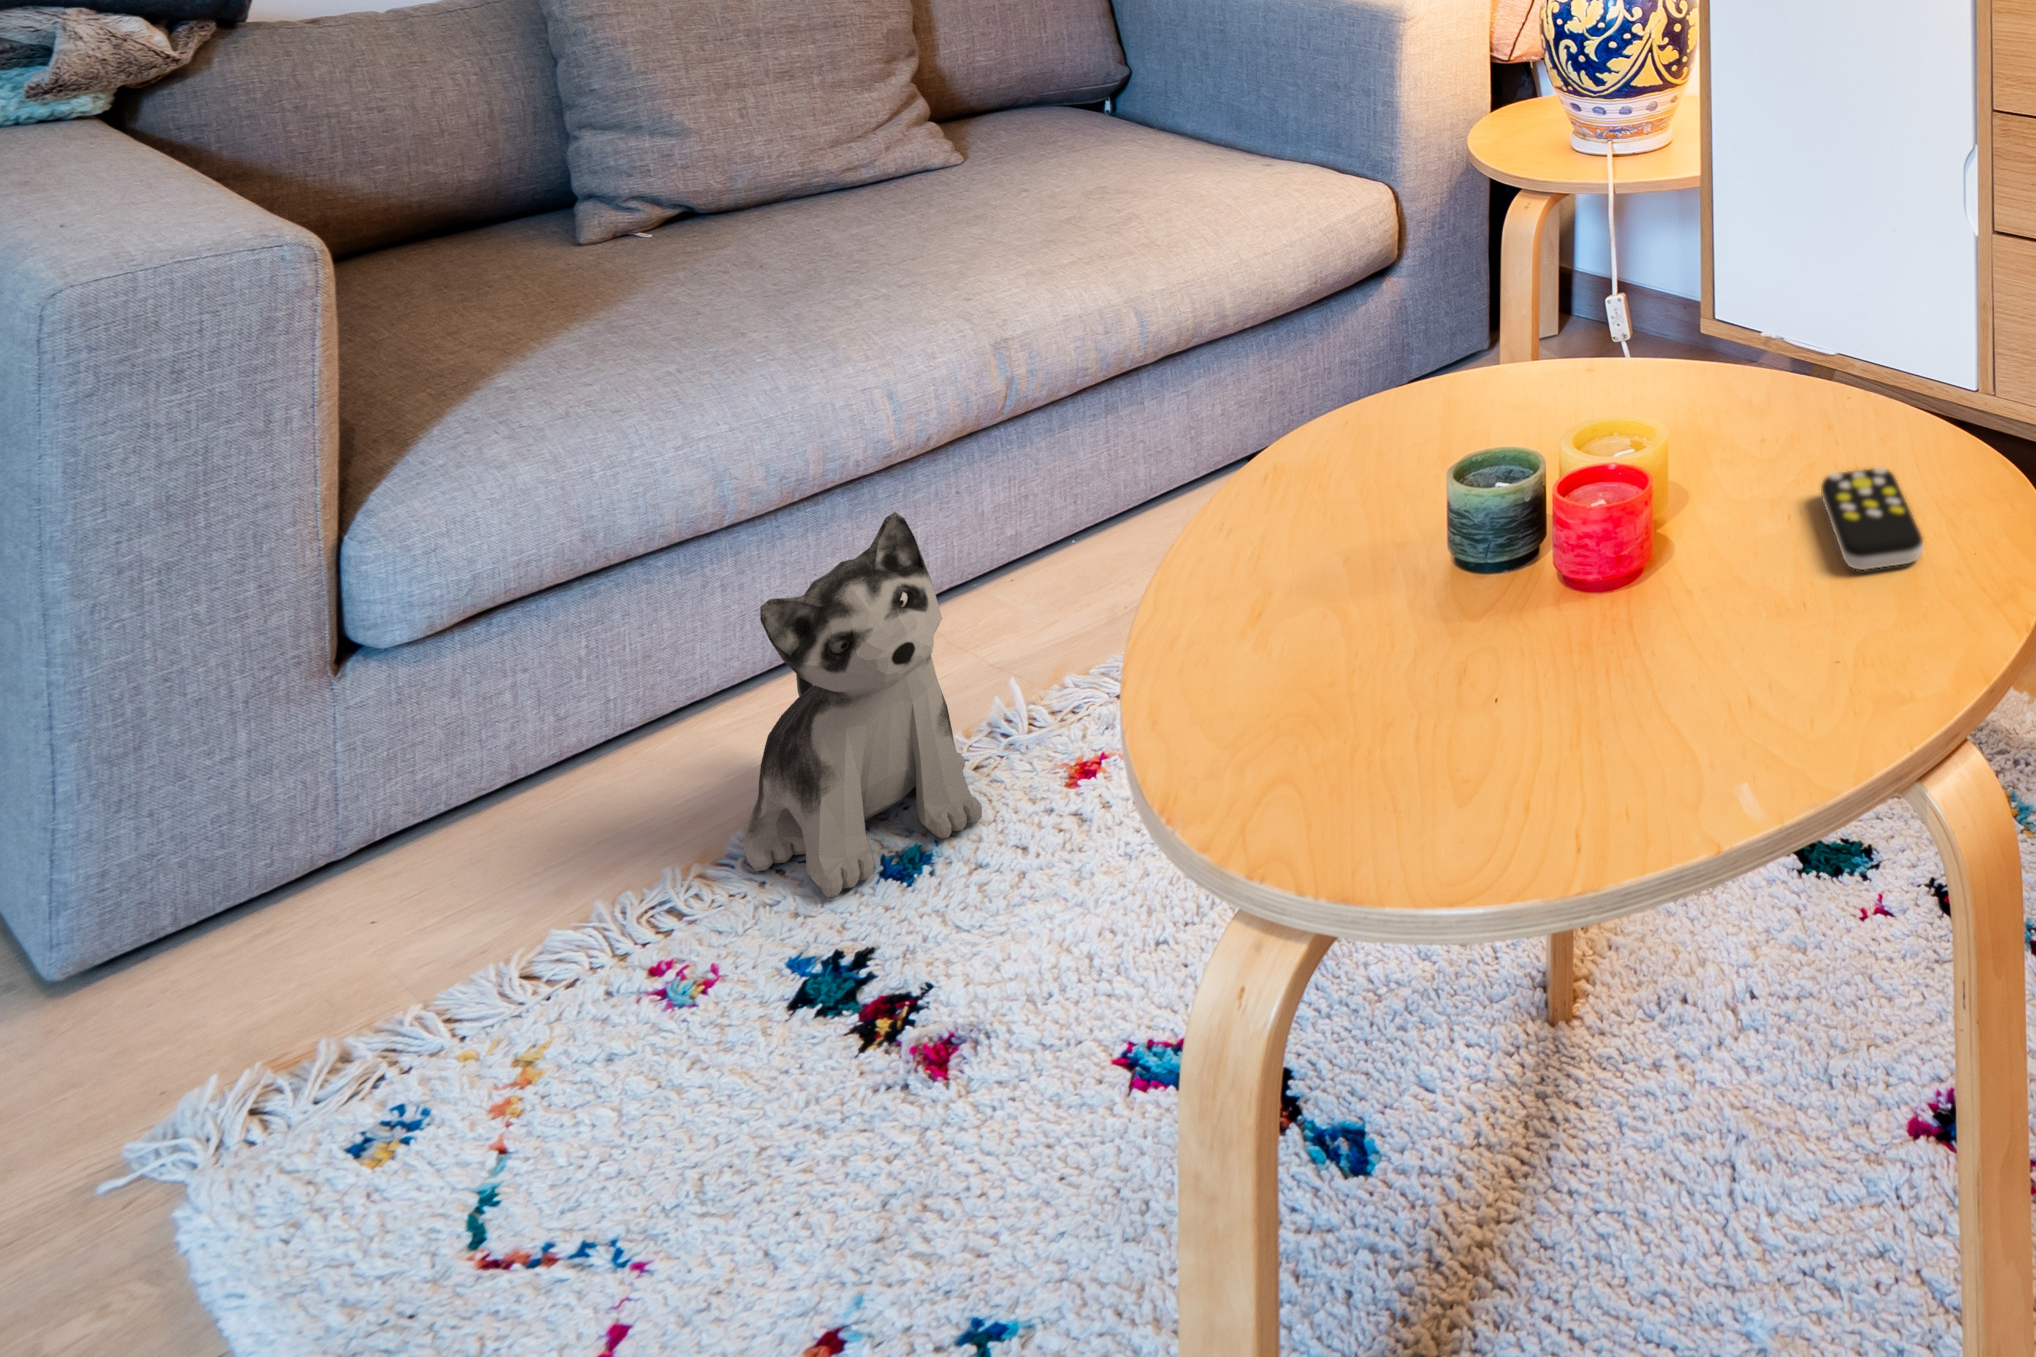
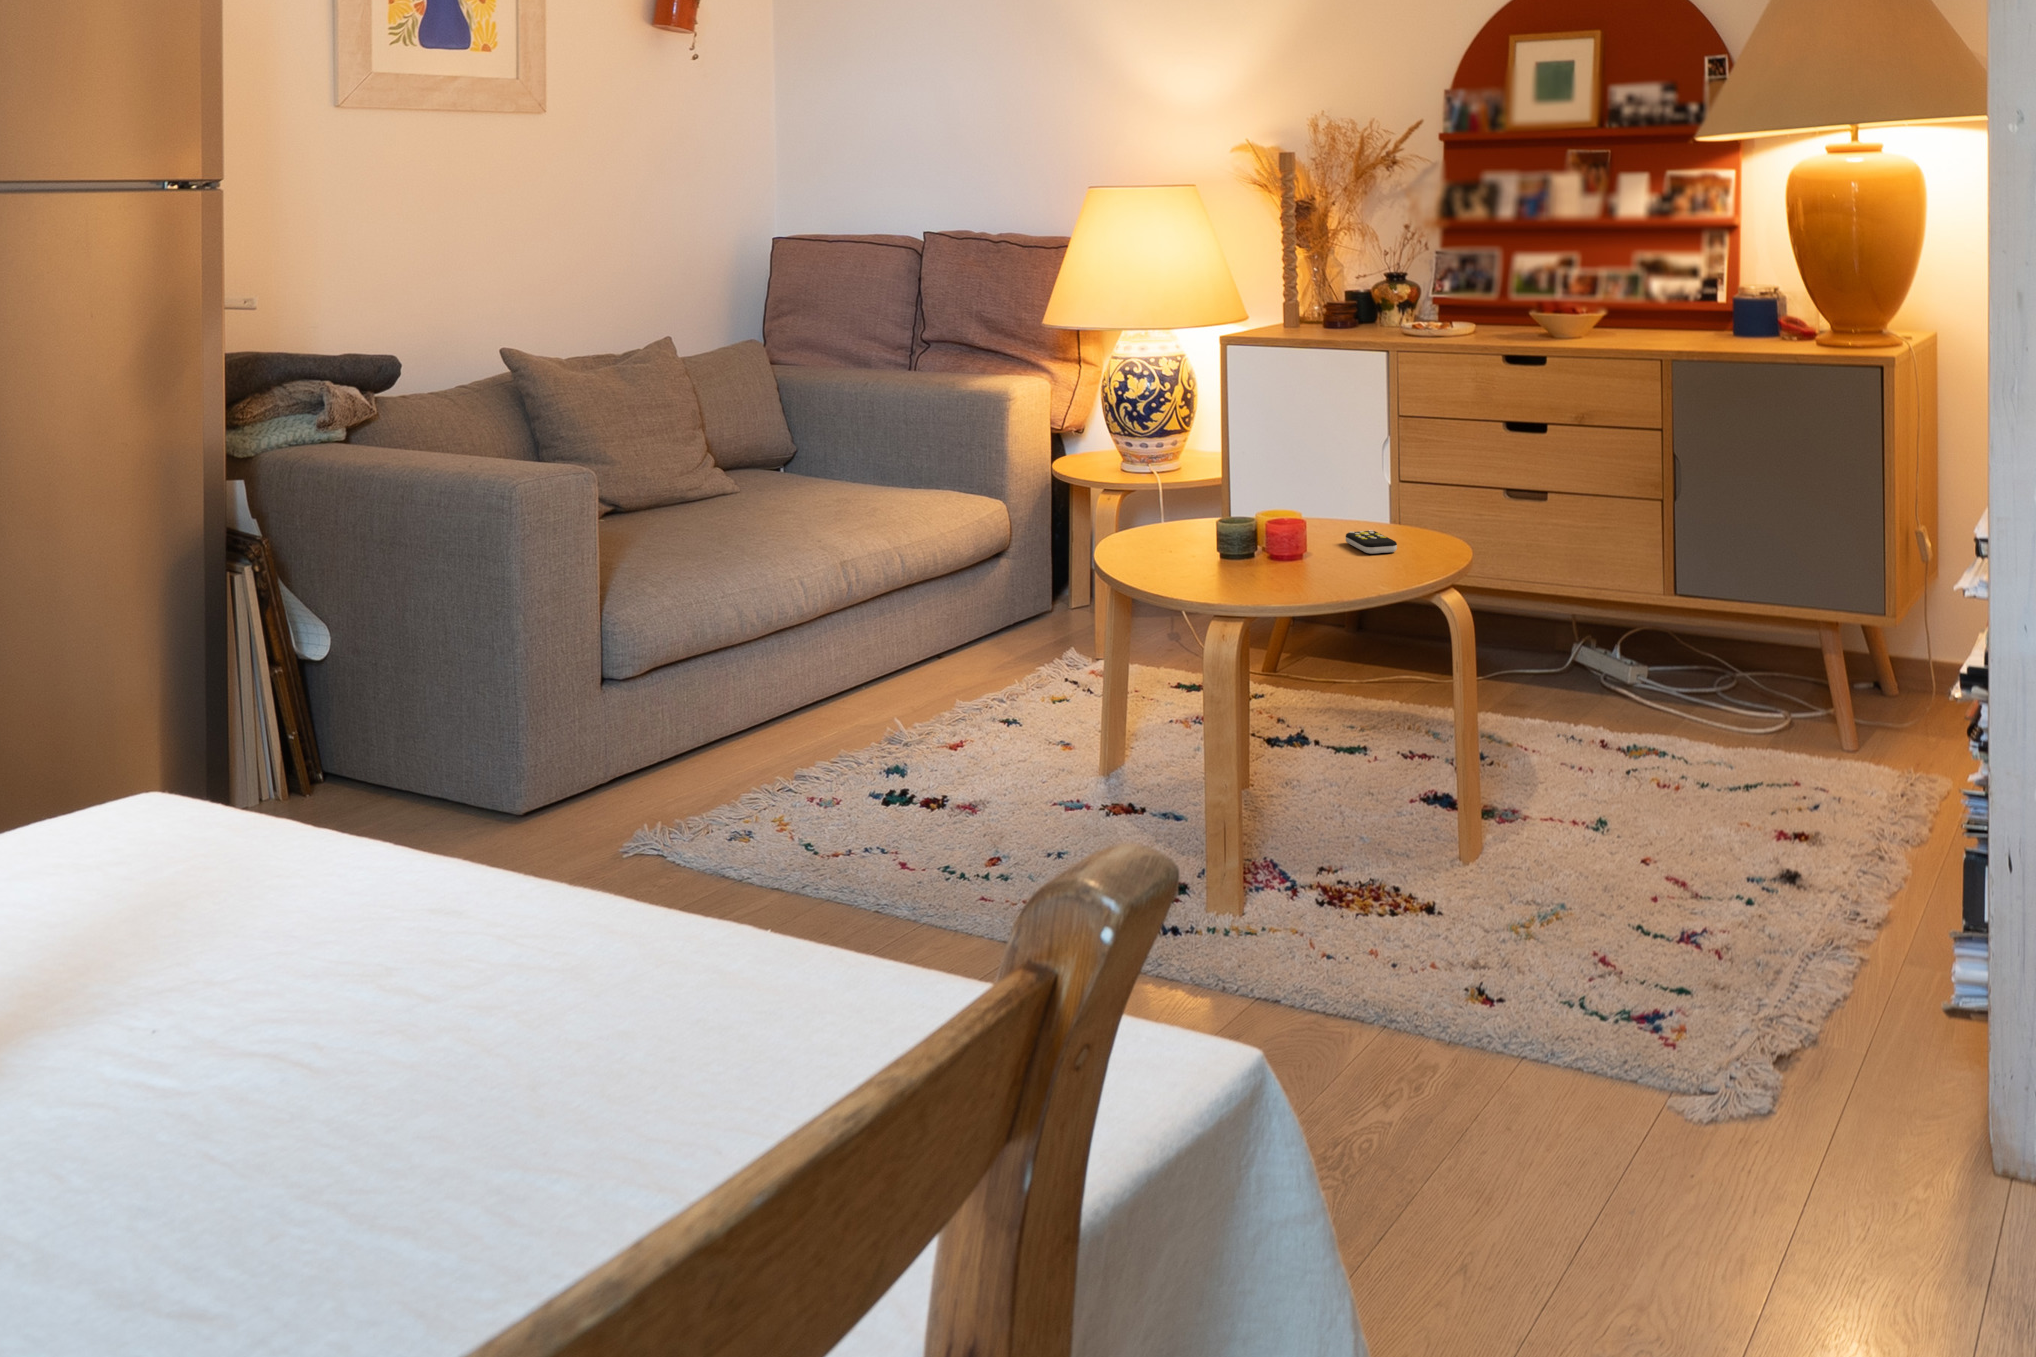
plush toy: present [743,512,982,897] -> none [786,601,905,772]

